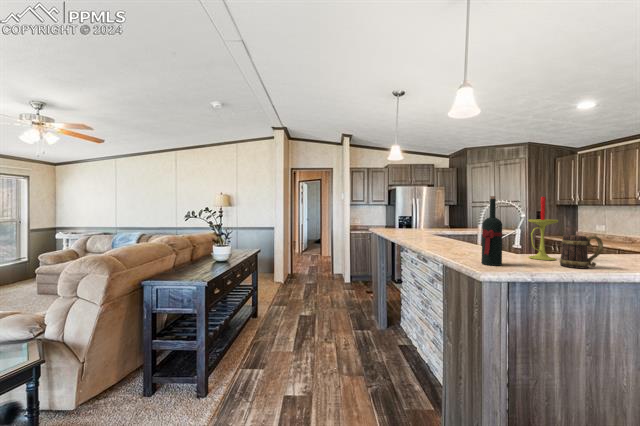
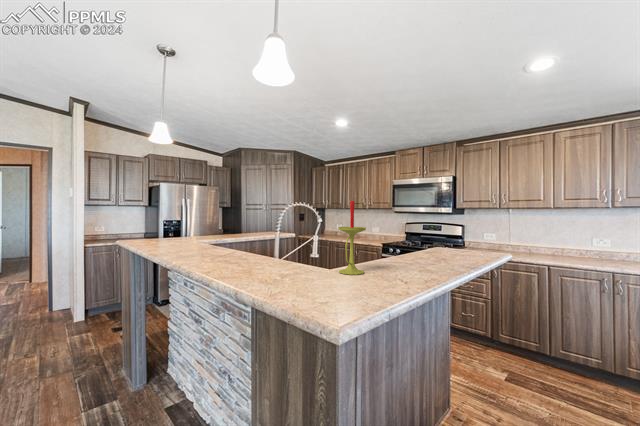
wine bottle: present [481,196,502,266] -> none [308,197,334,299]
mug: present [560,235,603,268] -> none [378,245,412,284]

